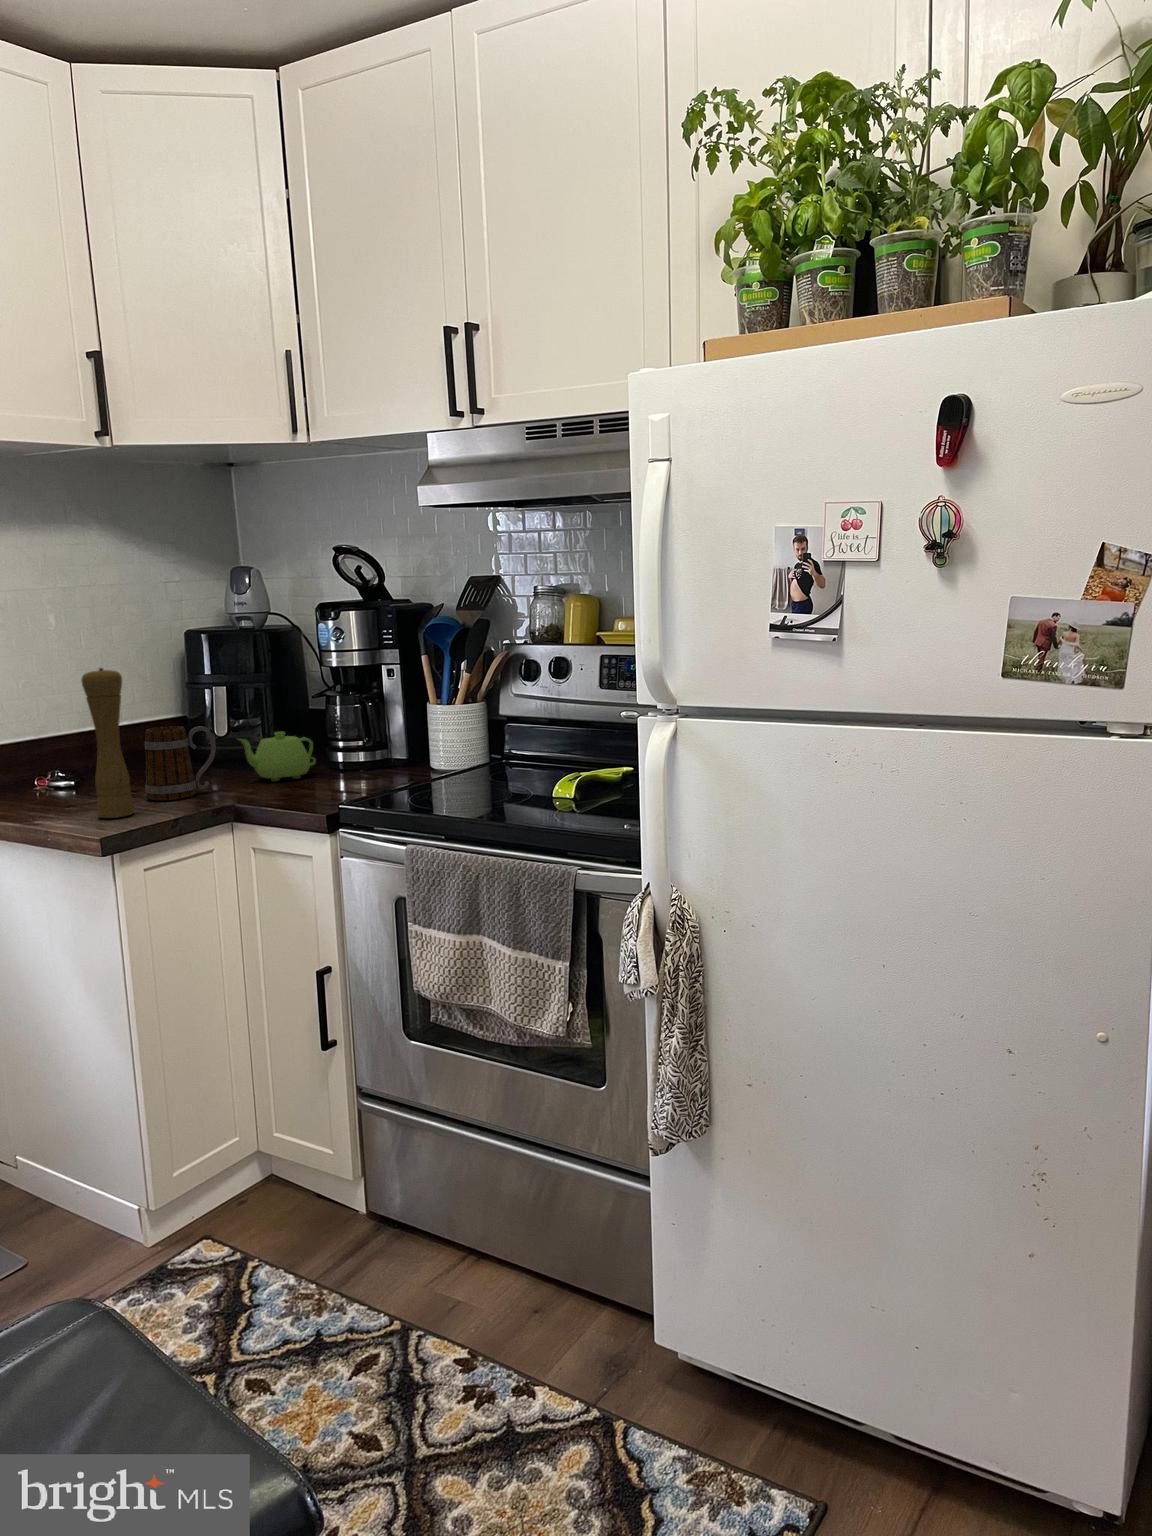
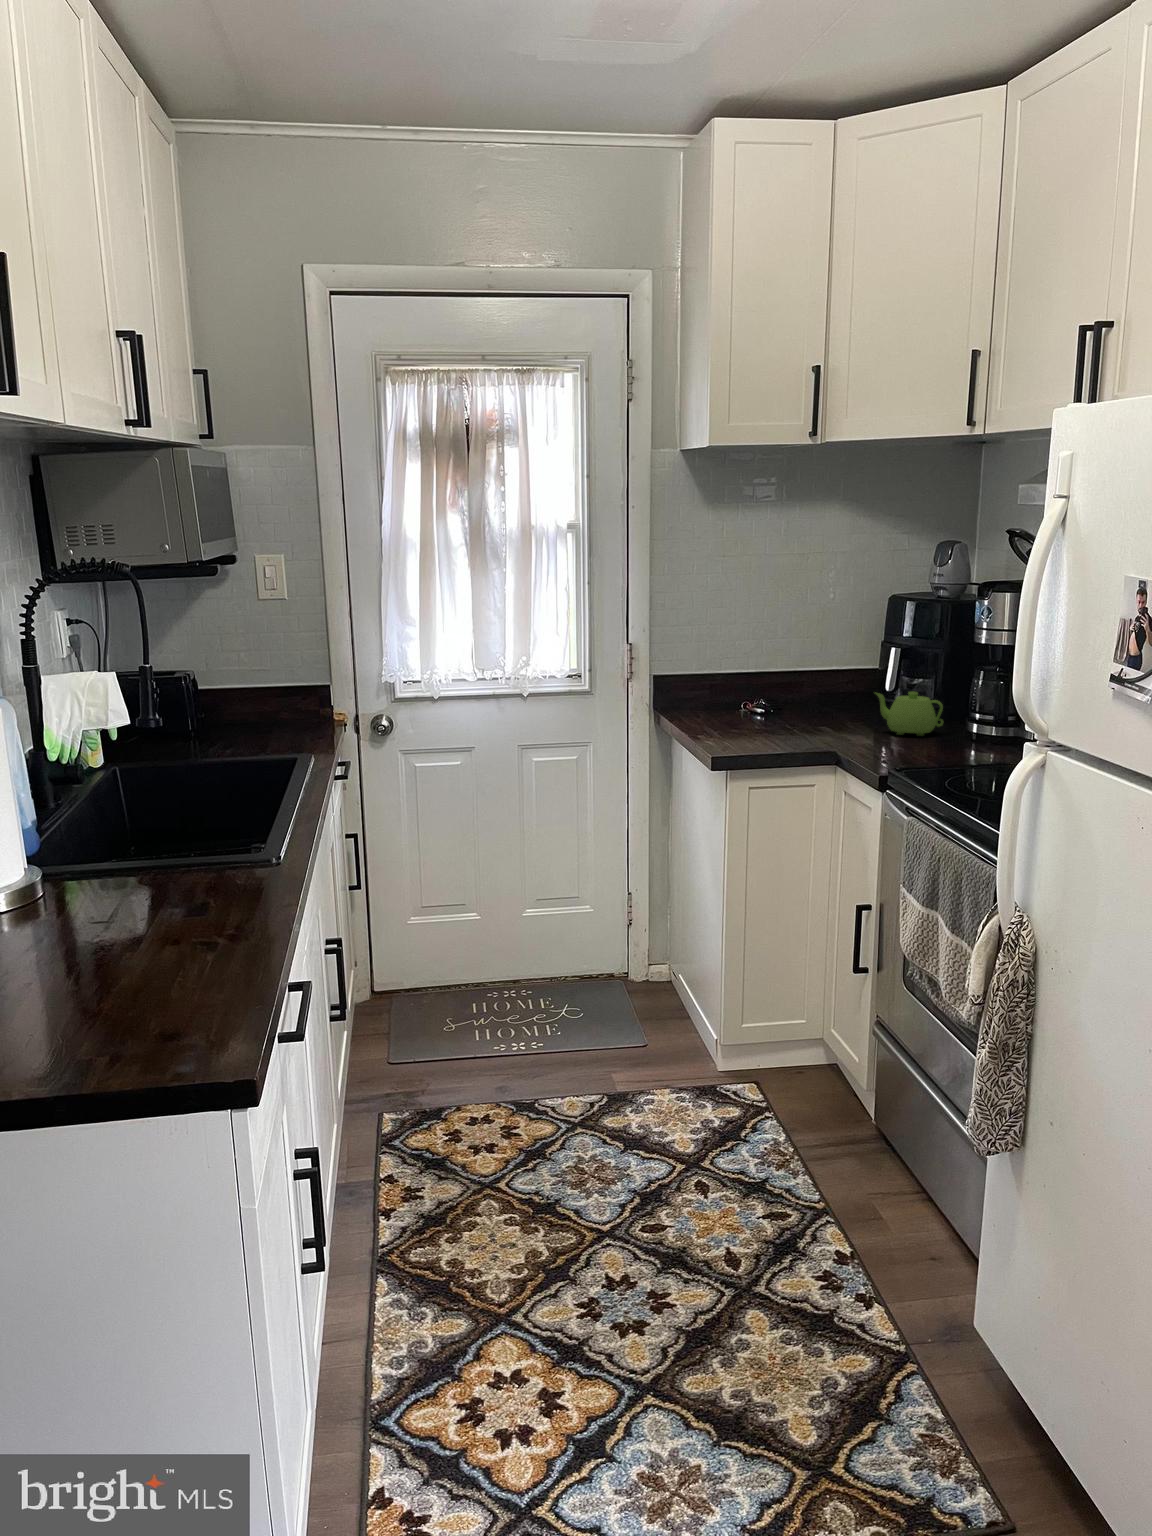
pepper mill: present [82,668,134,818] -> none [734,624,766,742]
mug: present [145,726,216,801] -> none [788,674,848,736]

